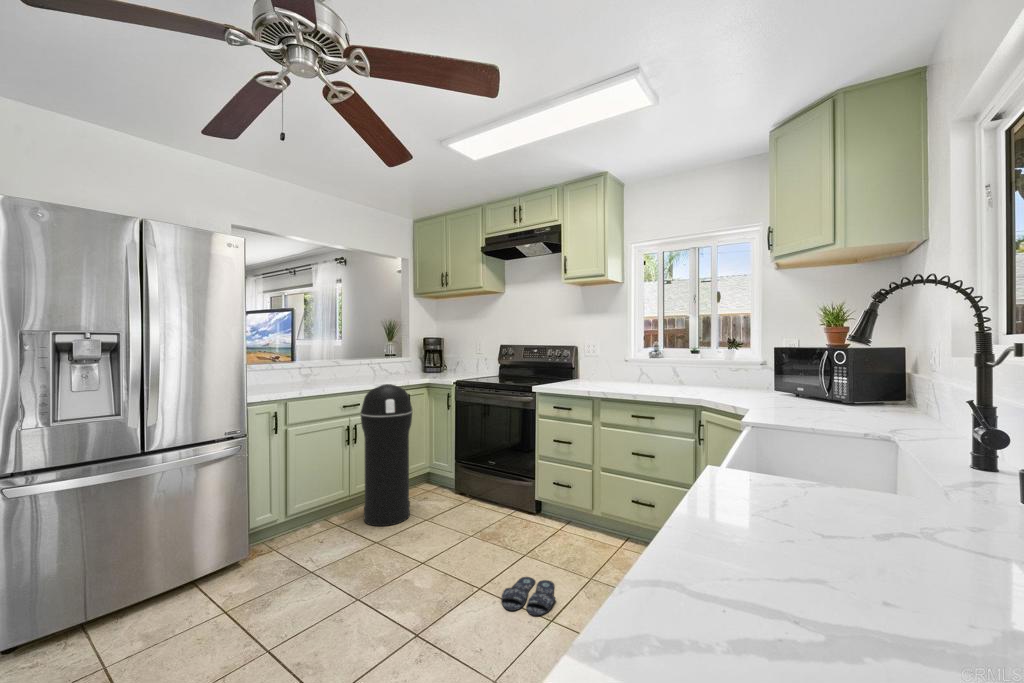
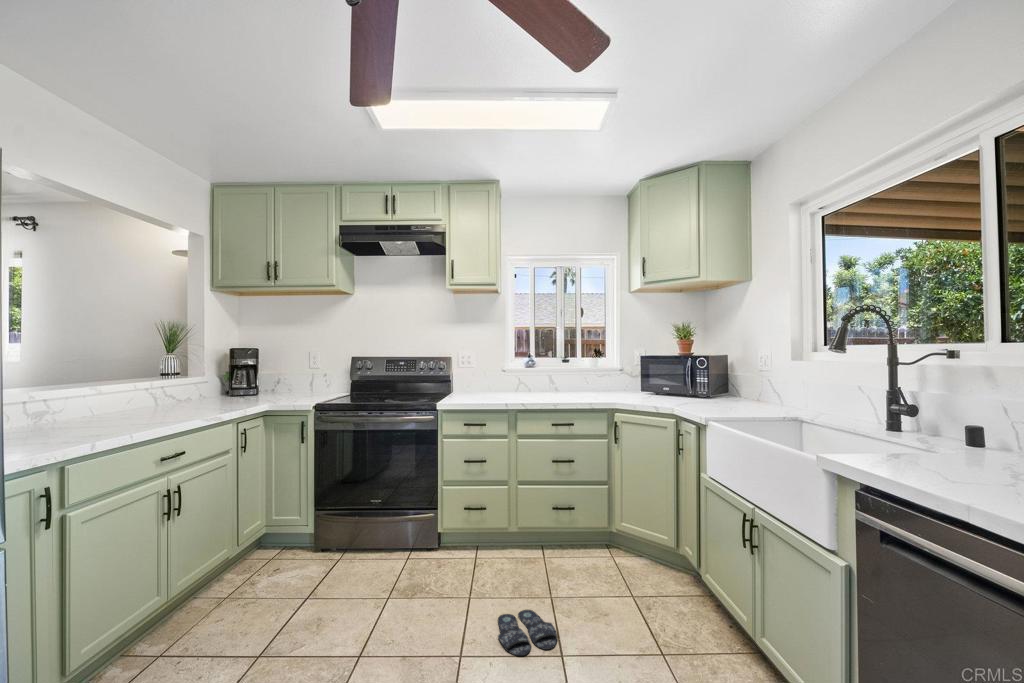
trash can: present [361,384,412,526] -> none [200,417,286,634]

